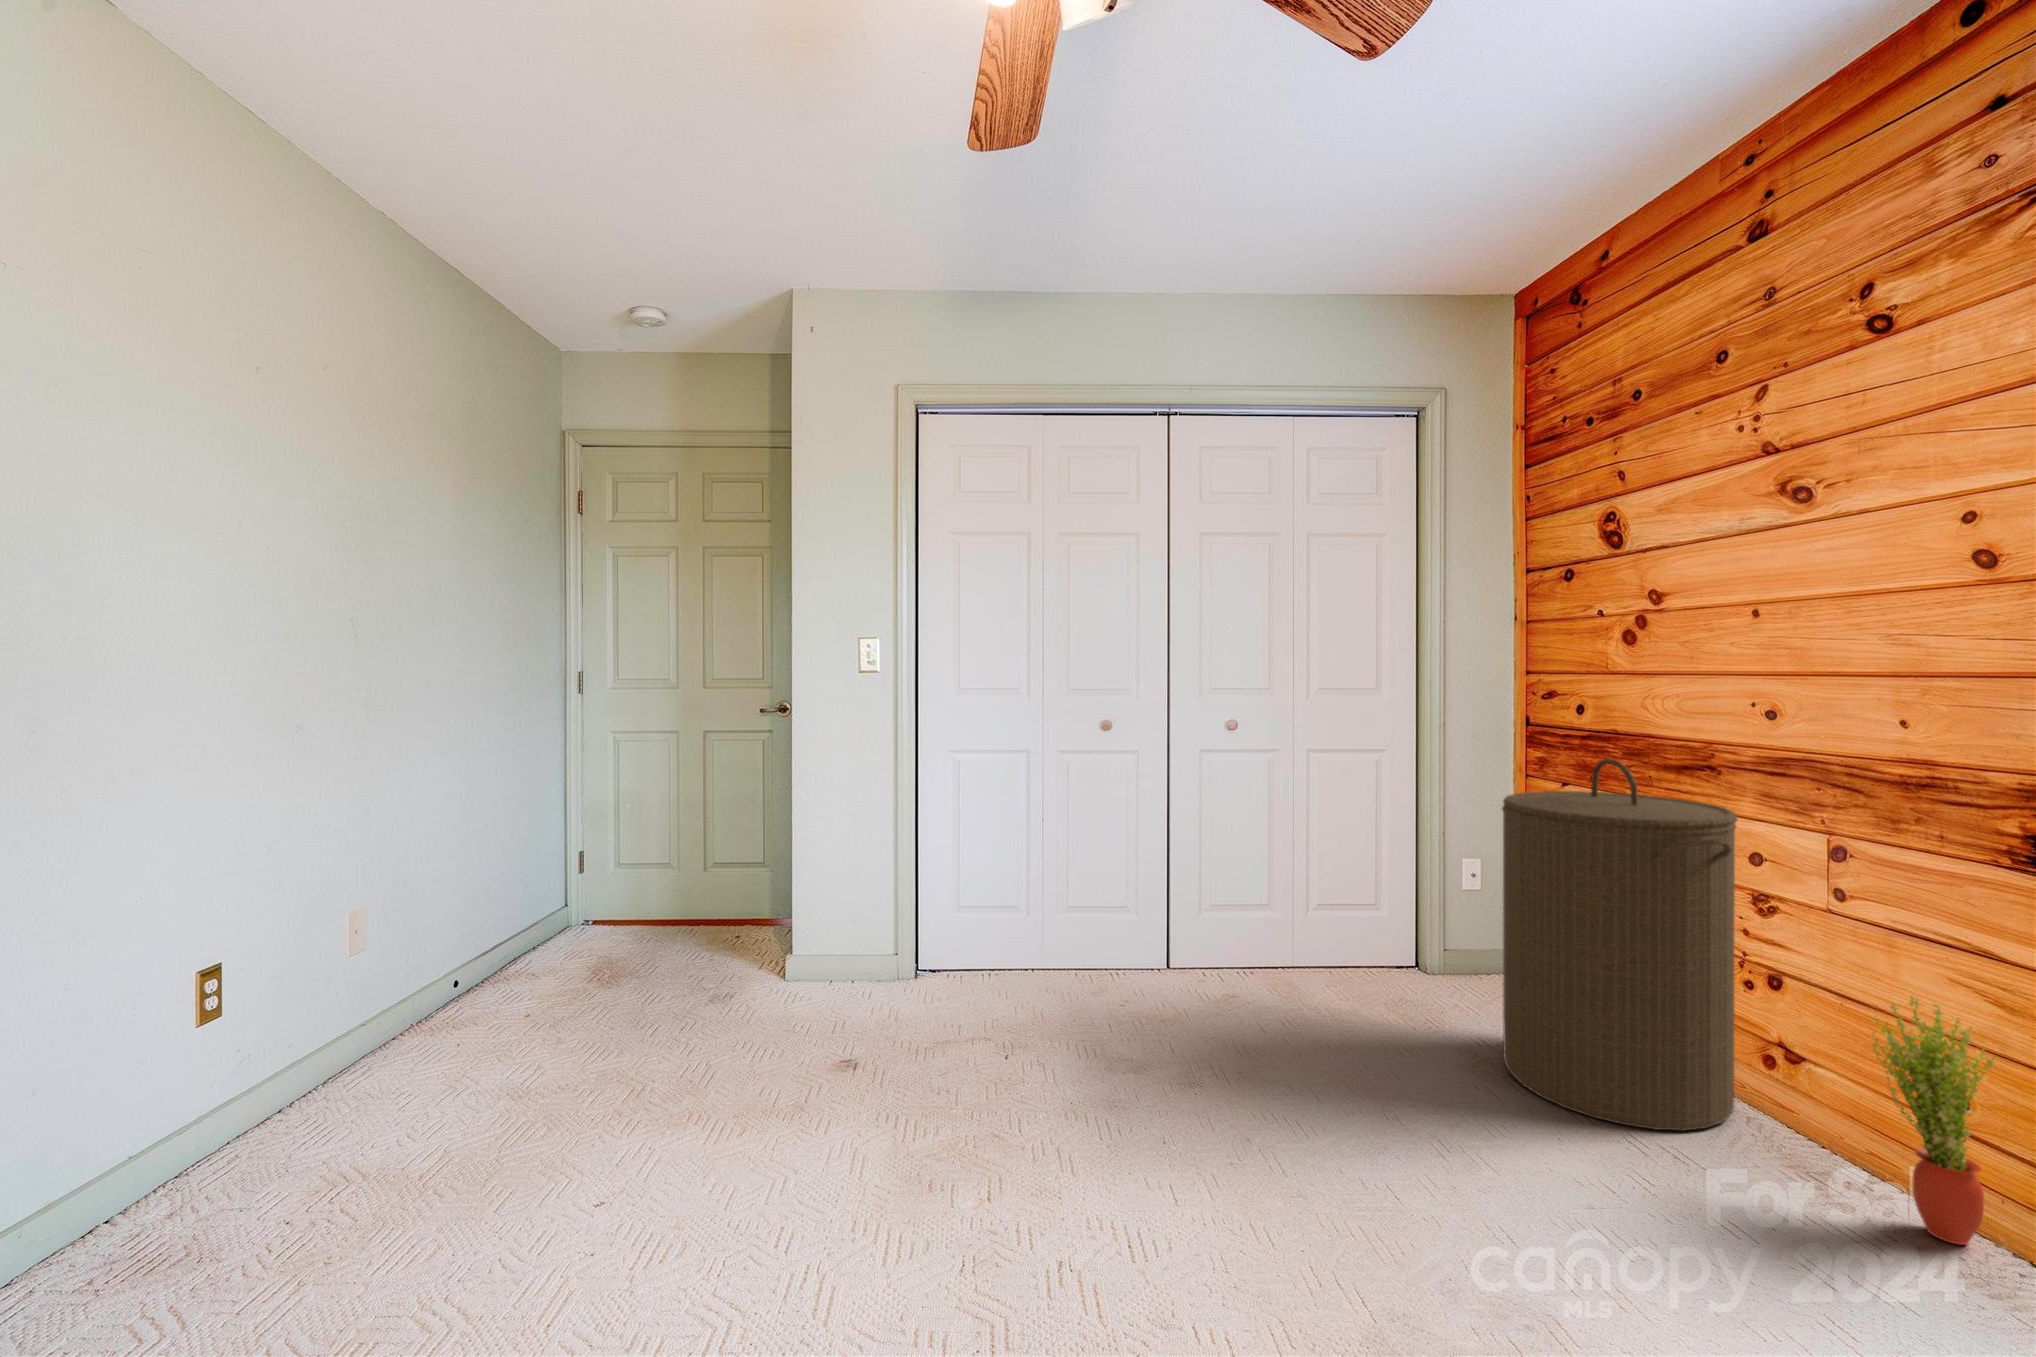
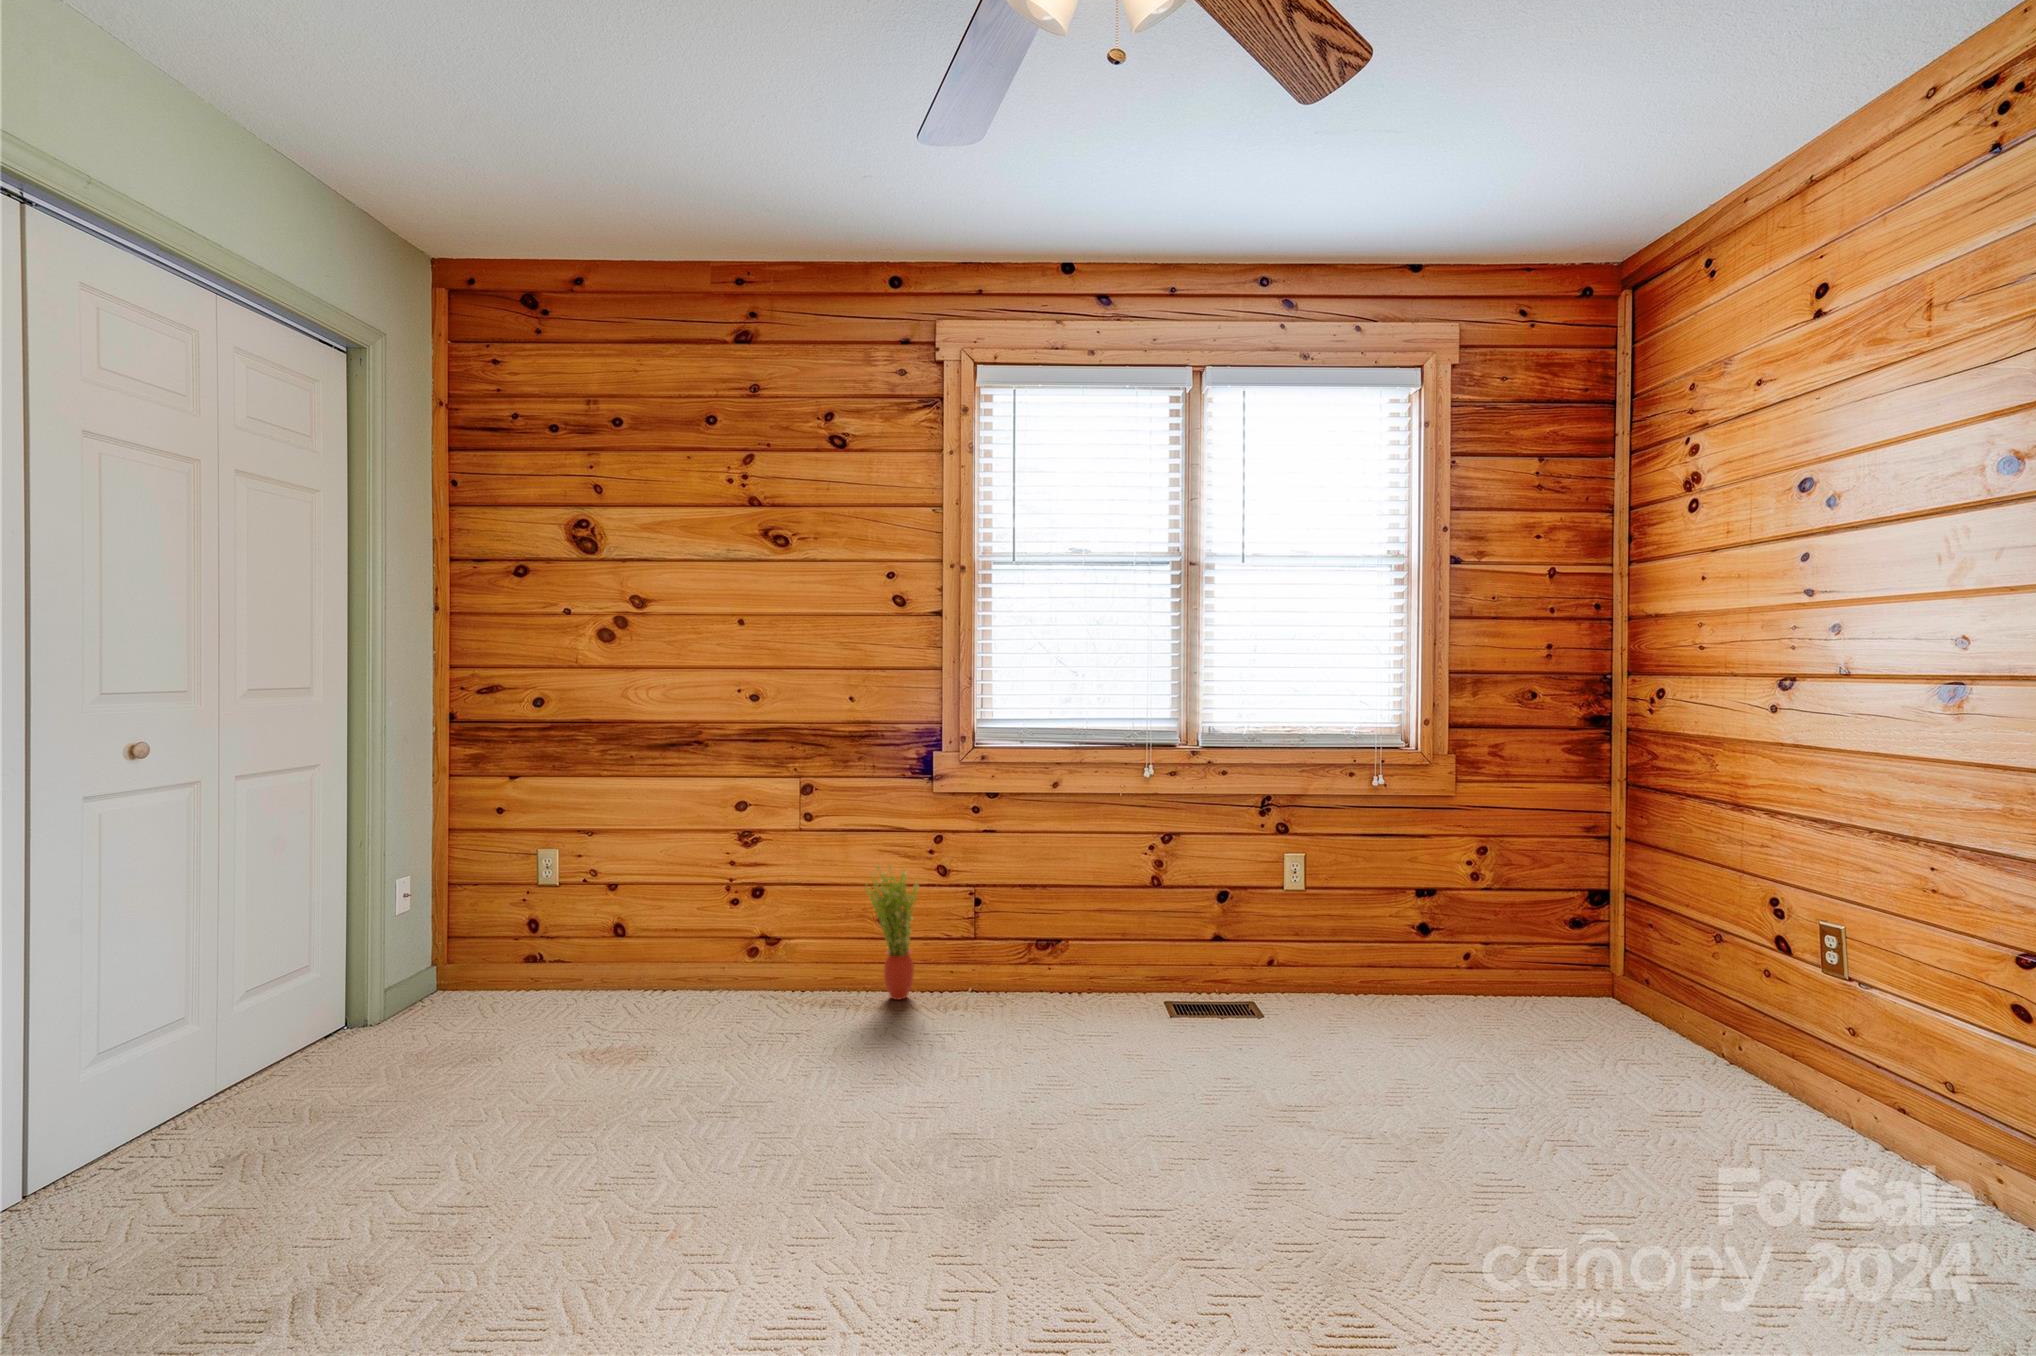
laundry hamper: present [1502,758,1737,1131] -> none [576,740,788,1052]

